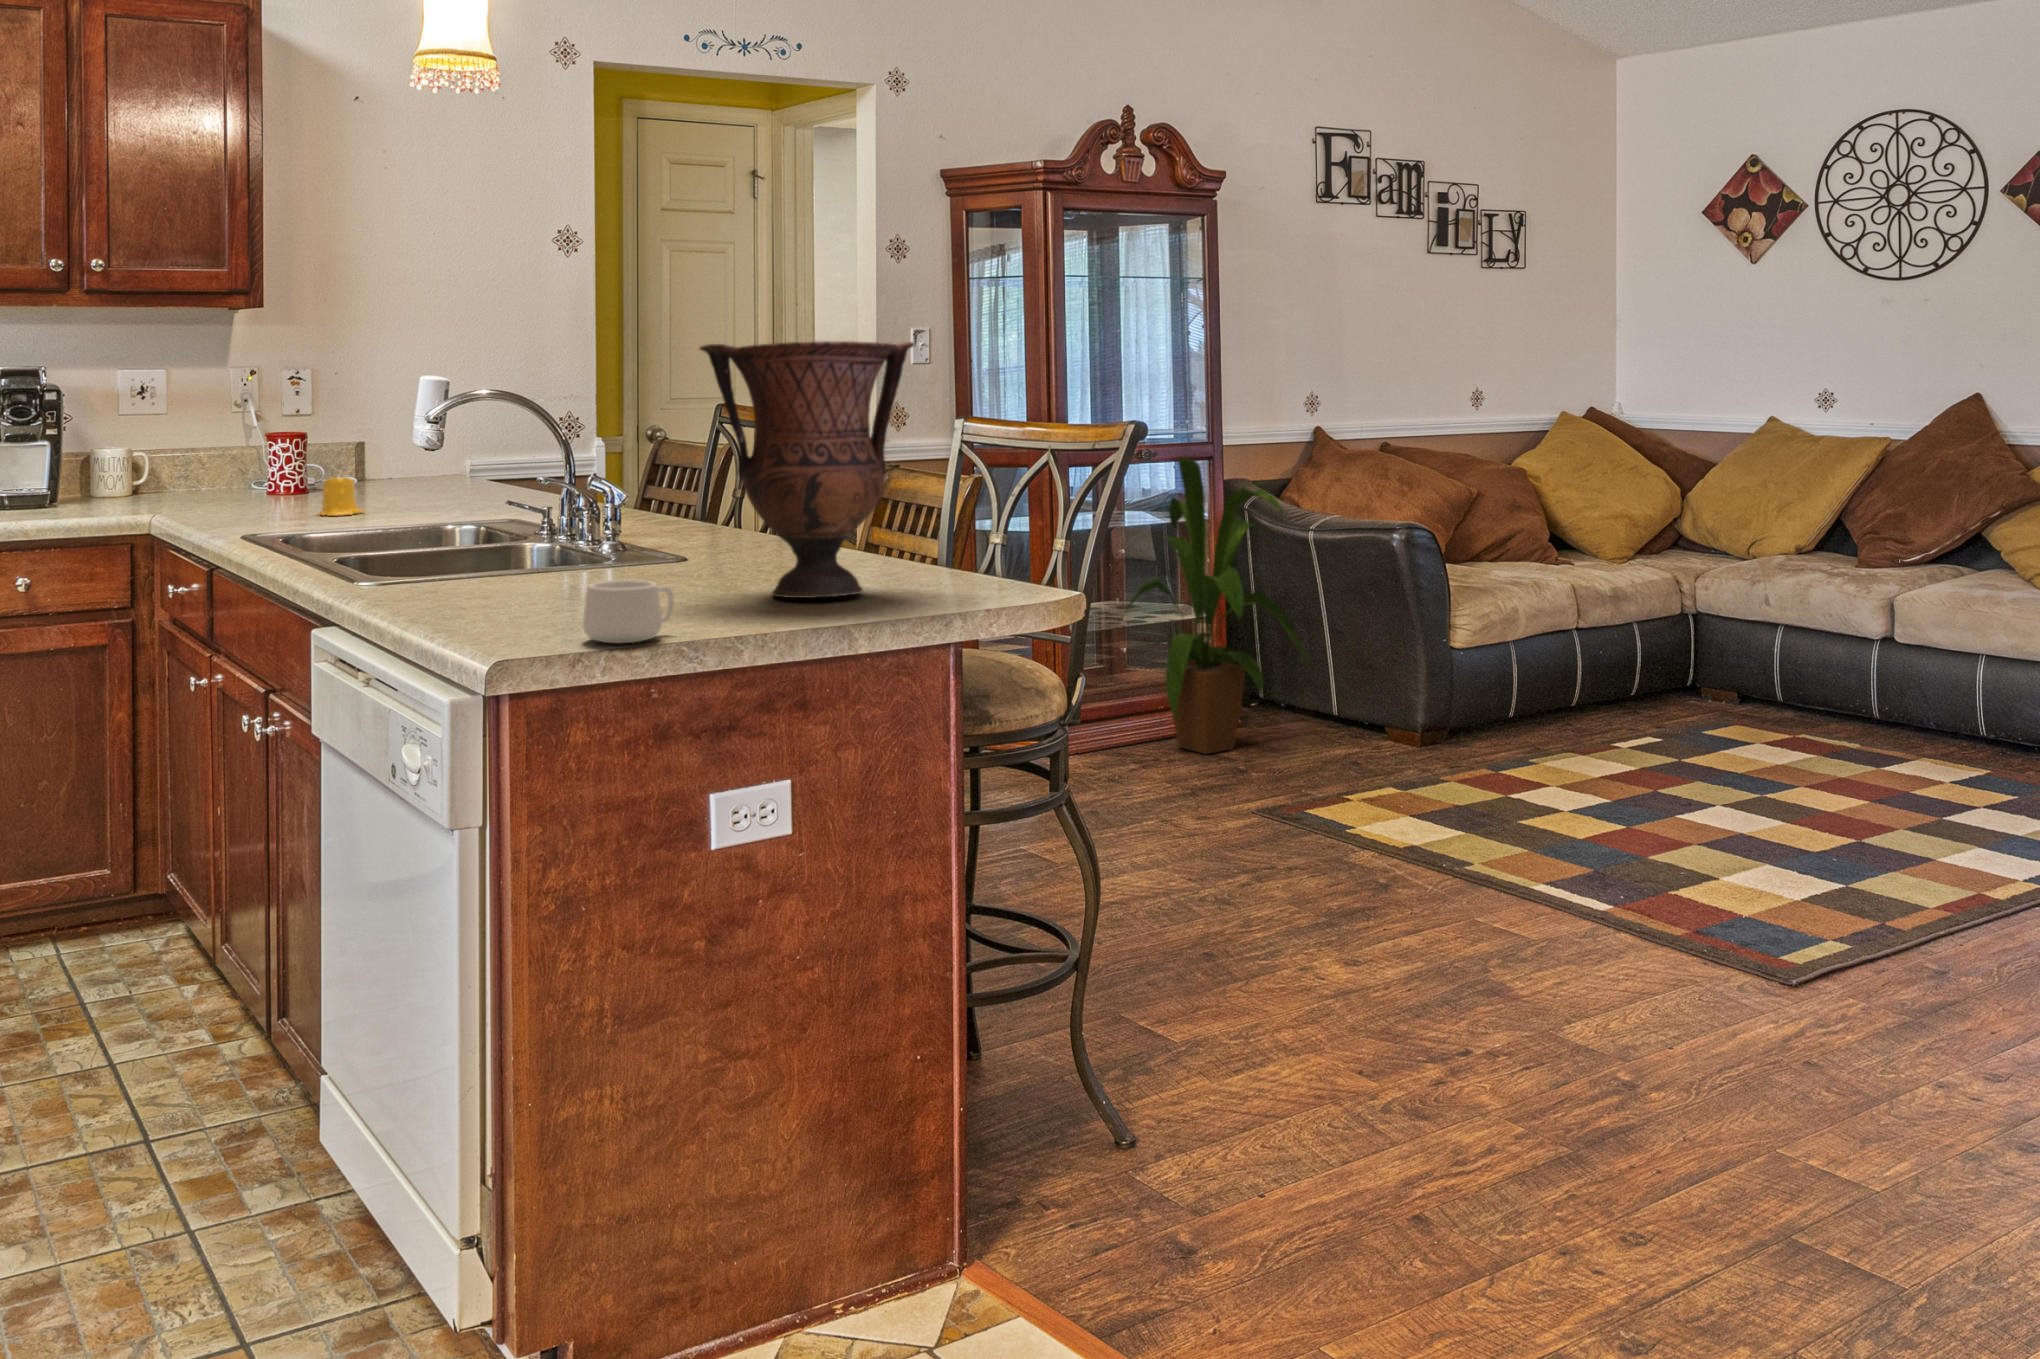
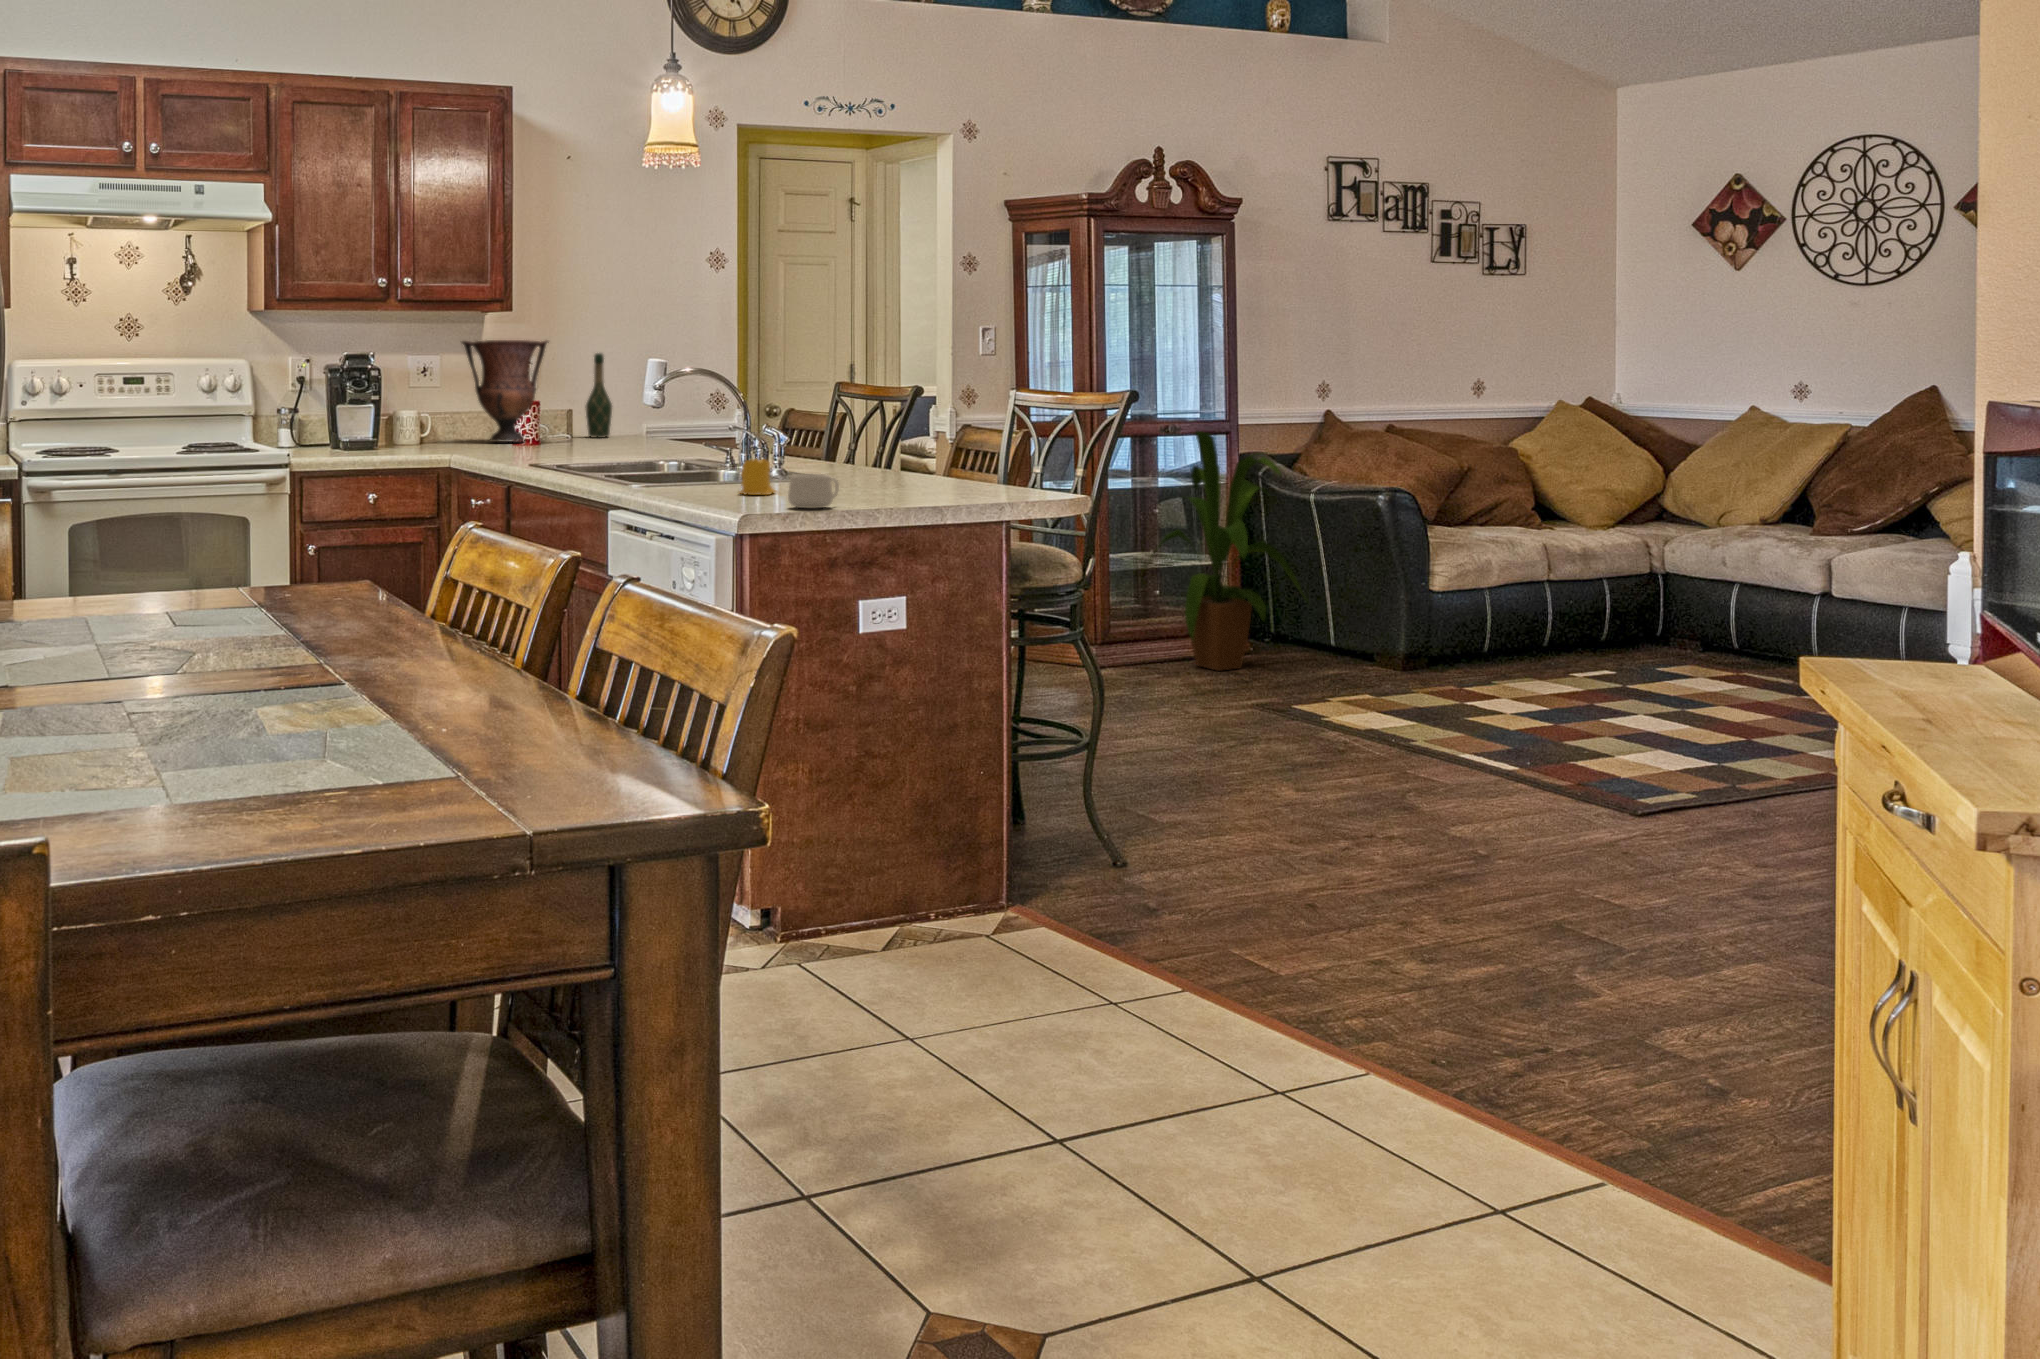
vase: present [700,341,914,598] -> present [462,340,549,442]
wine bottle: none [383,365,421,480] -> present [585,353,612,438]
candle: present [318,477,364,516] -> present [739,459,777,495]

